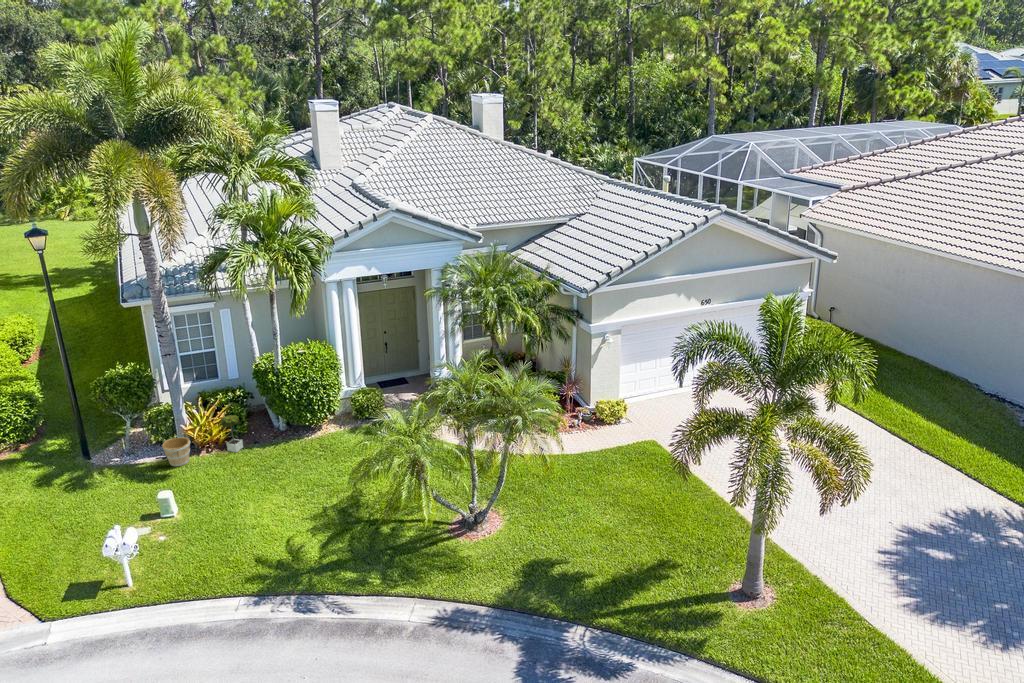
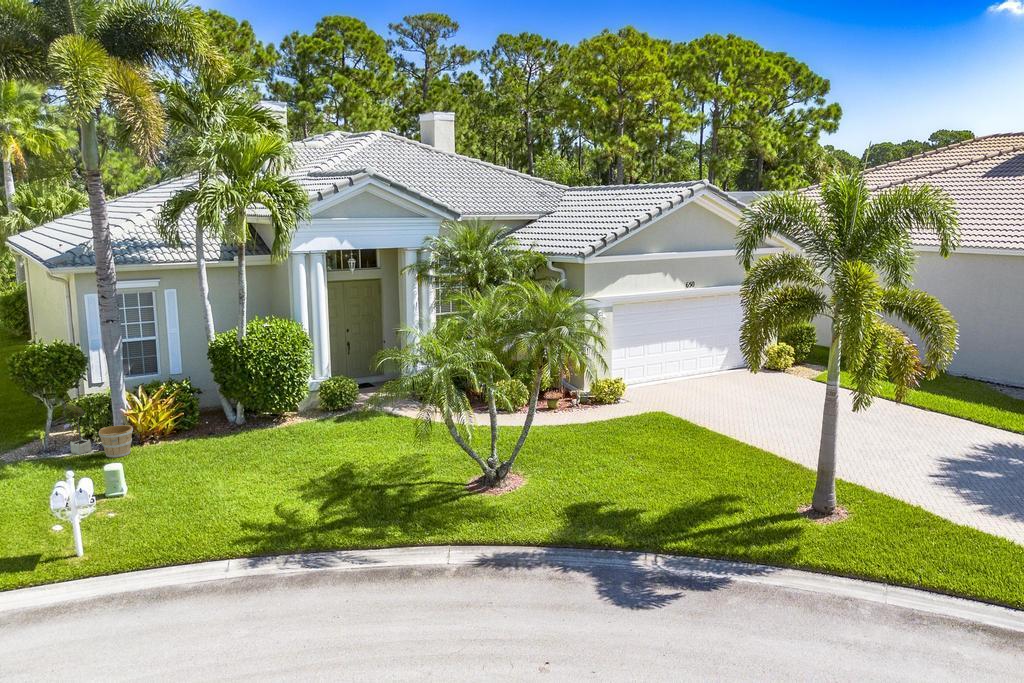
potted tree: present [221,415,243,452] -> present [64,405,92,455]

